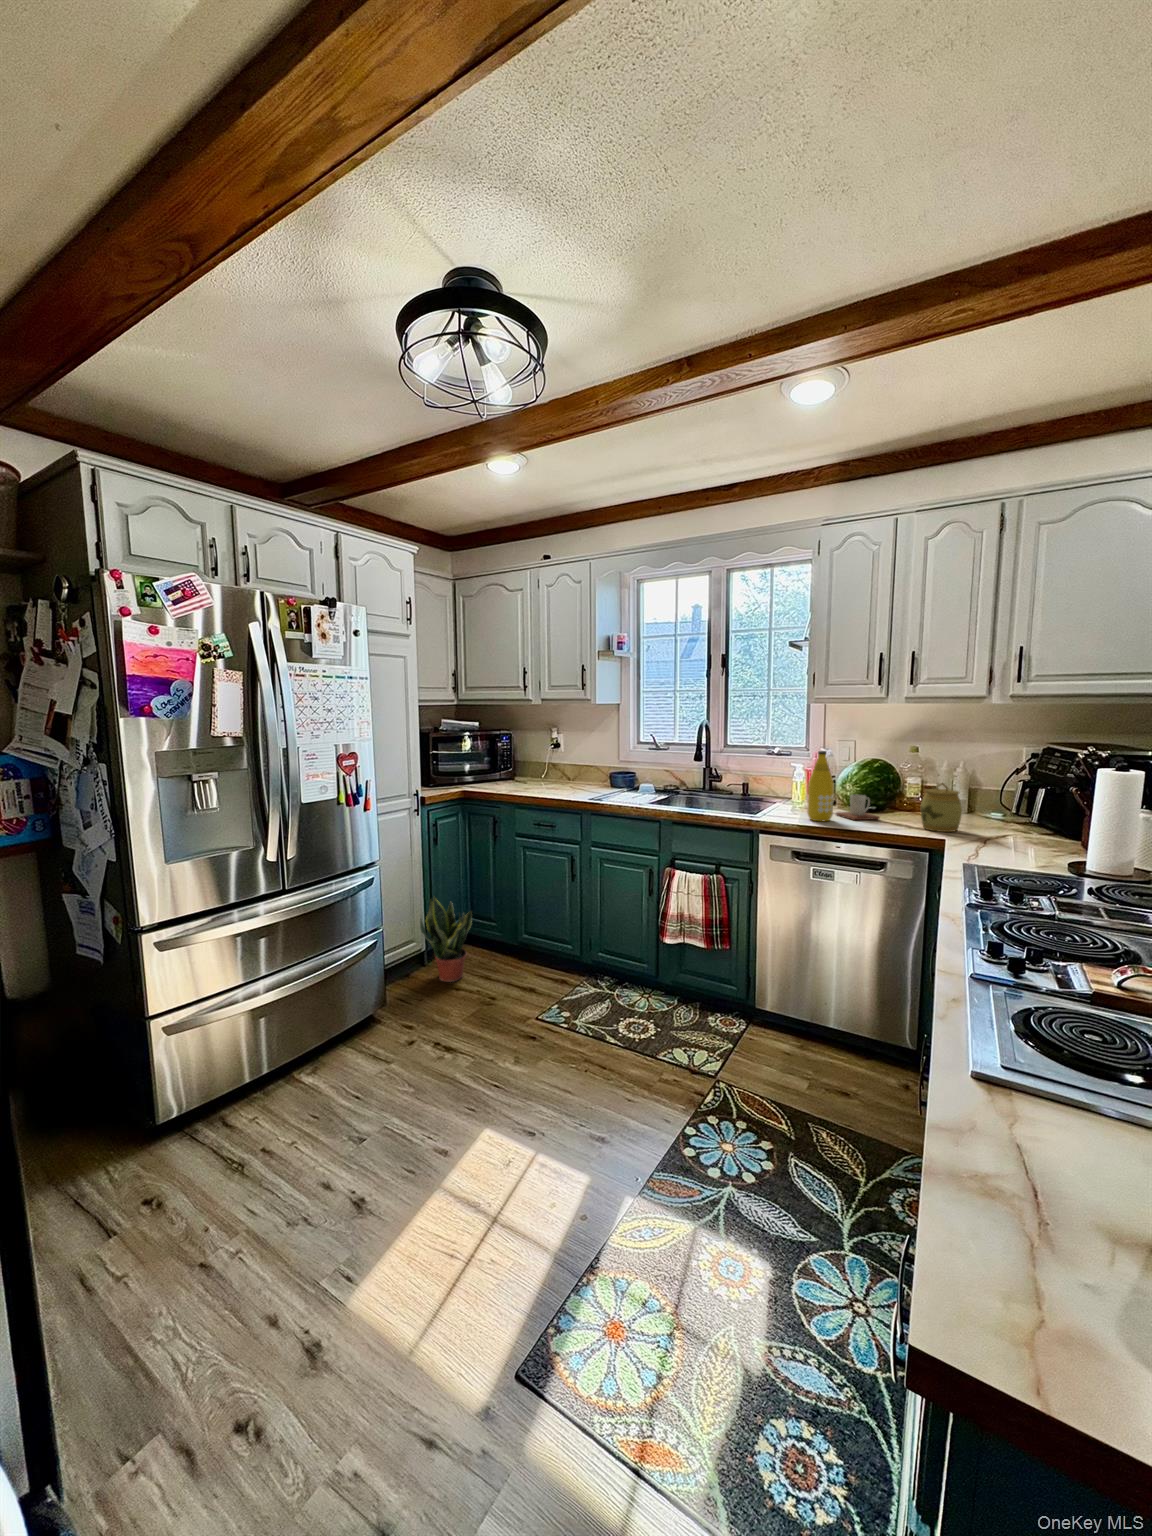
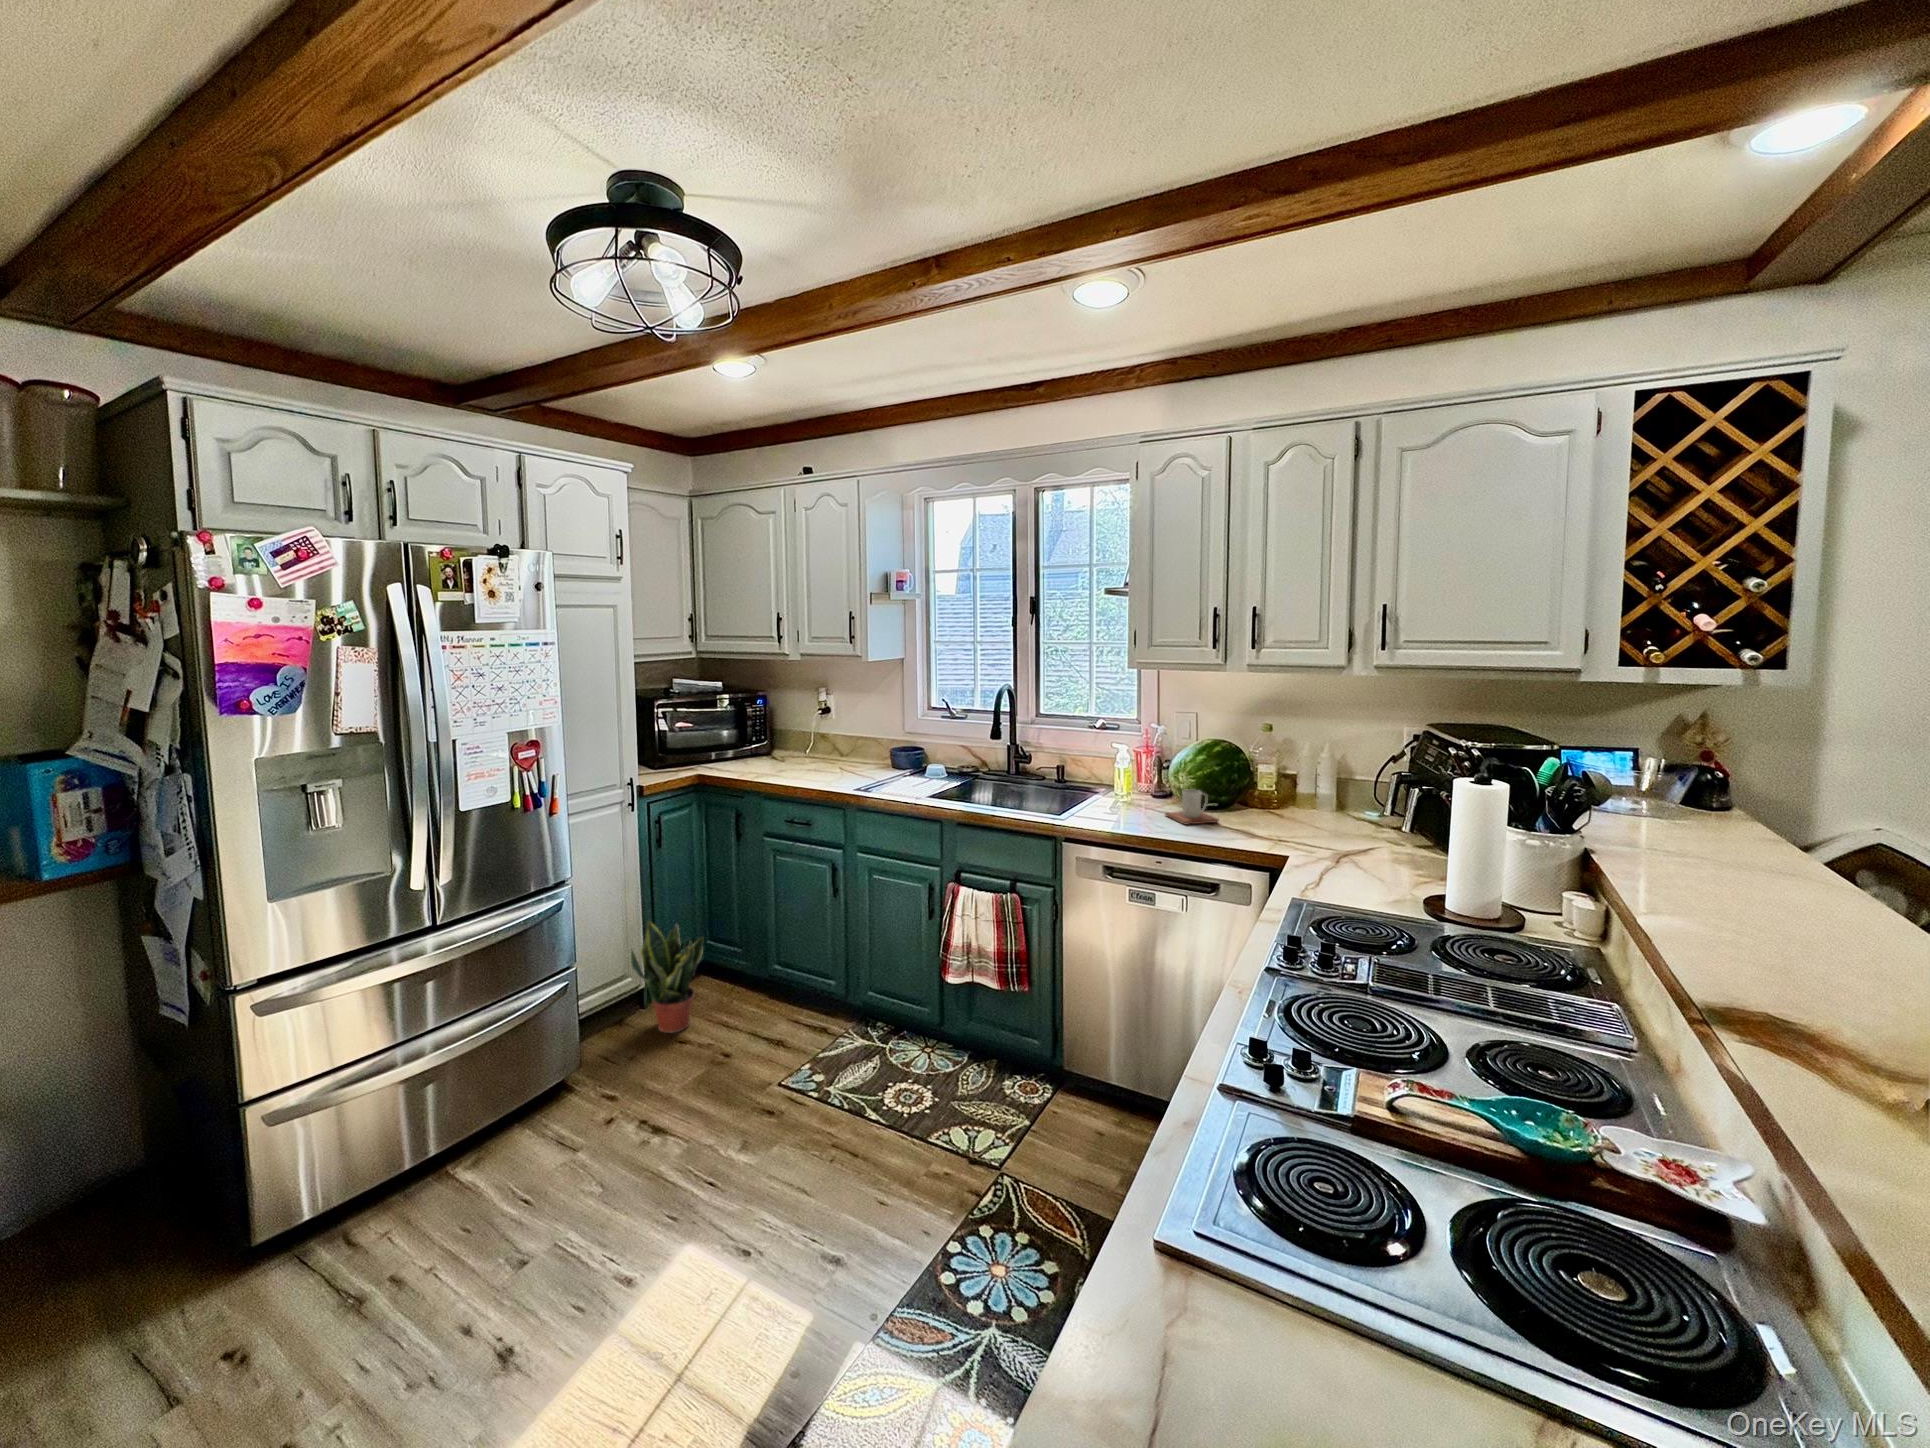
bottle: present [807,751,834,821] -> none [1125,735,1157,827]
jar: present [921,783,962,832] -> none [1267,779,1316,844]

